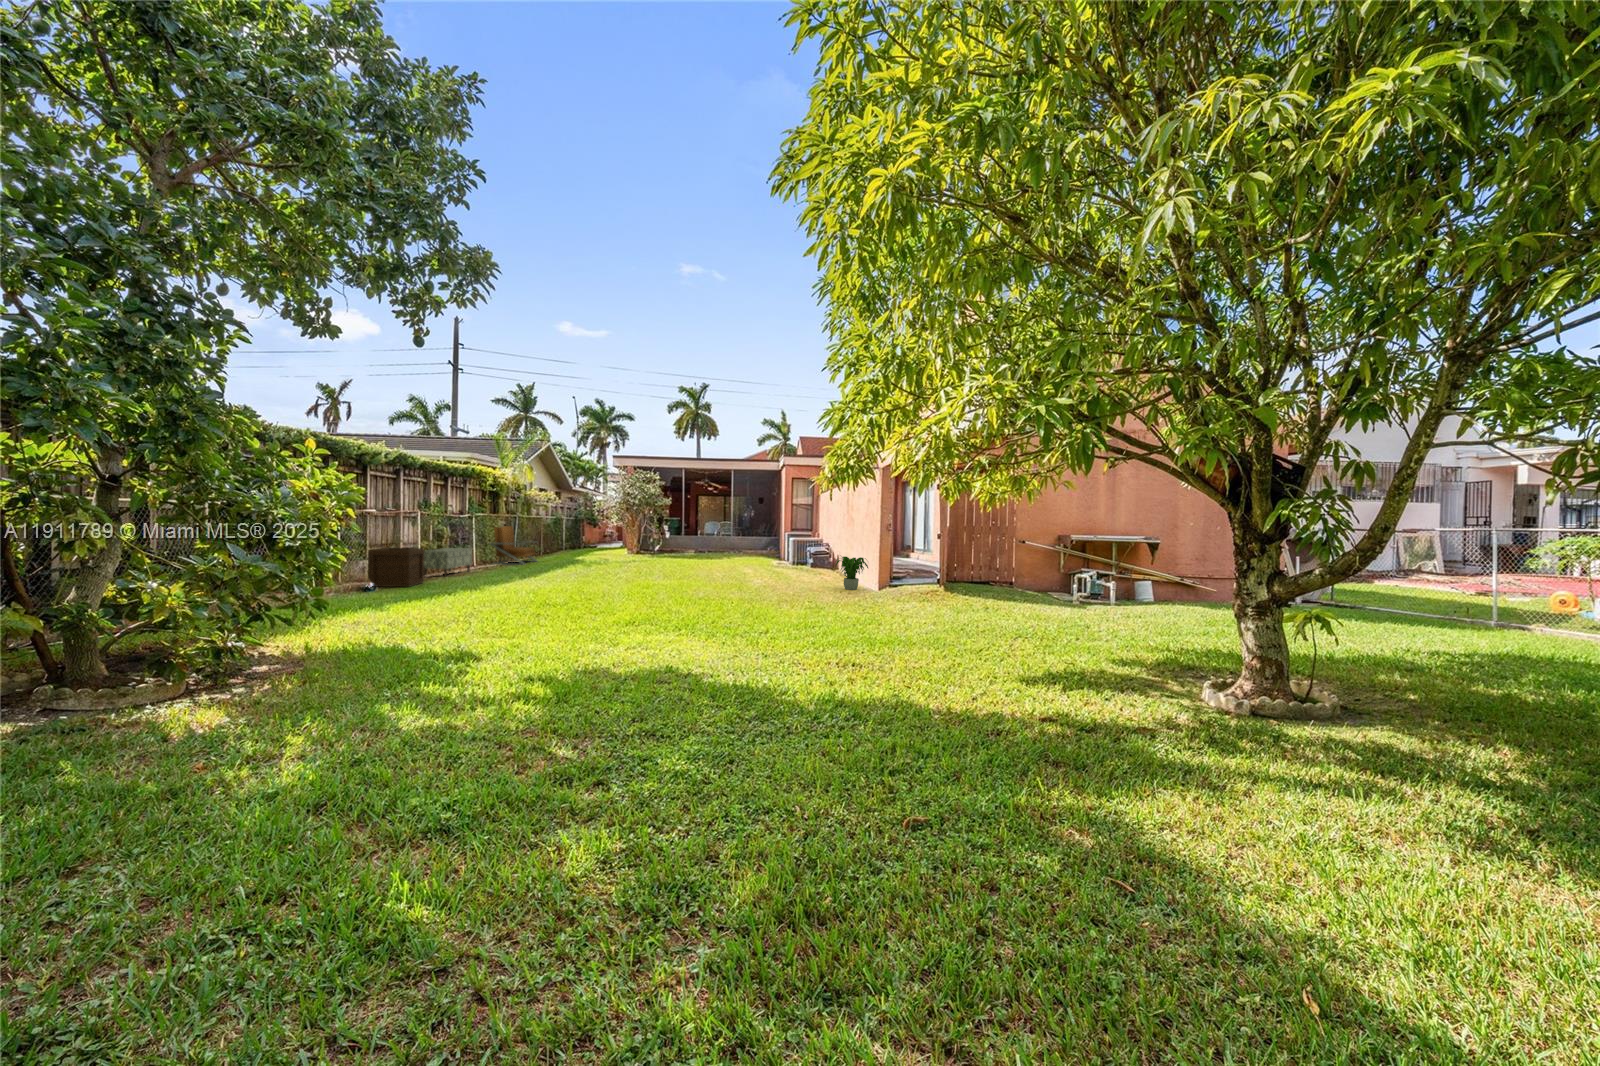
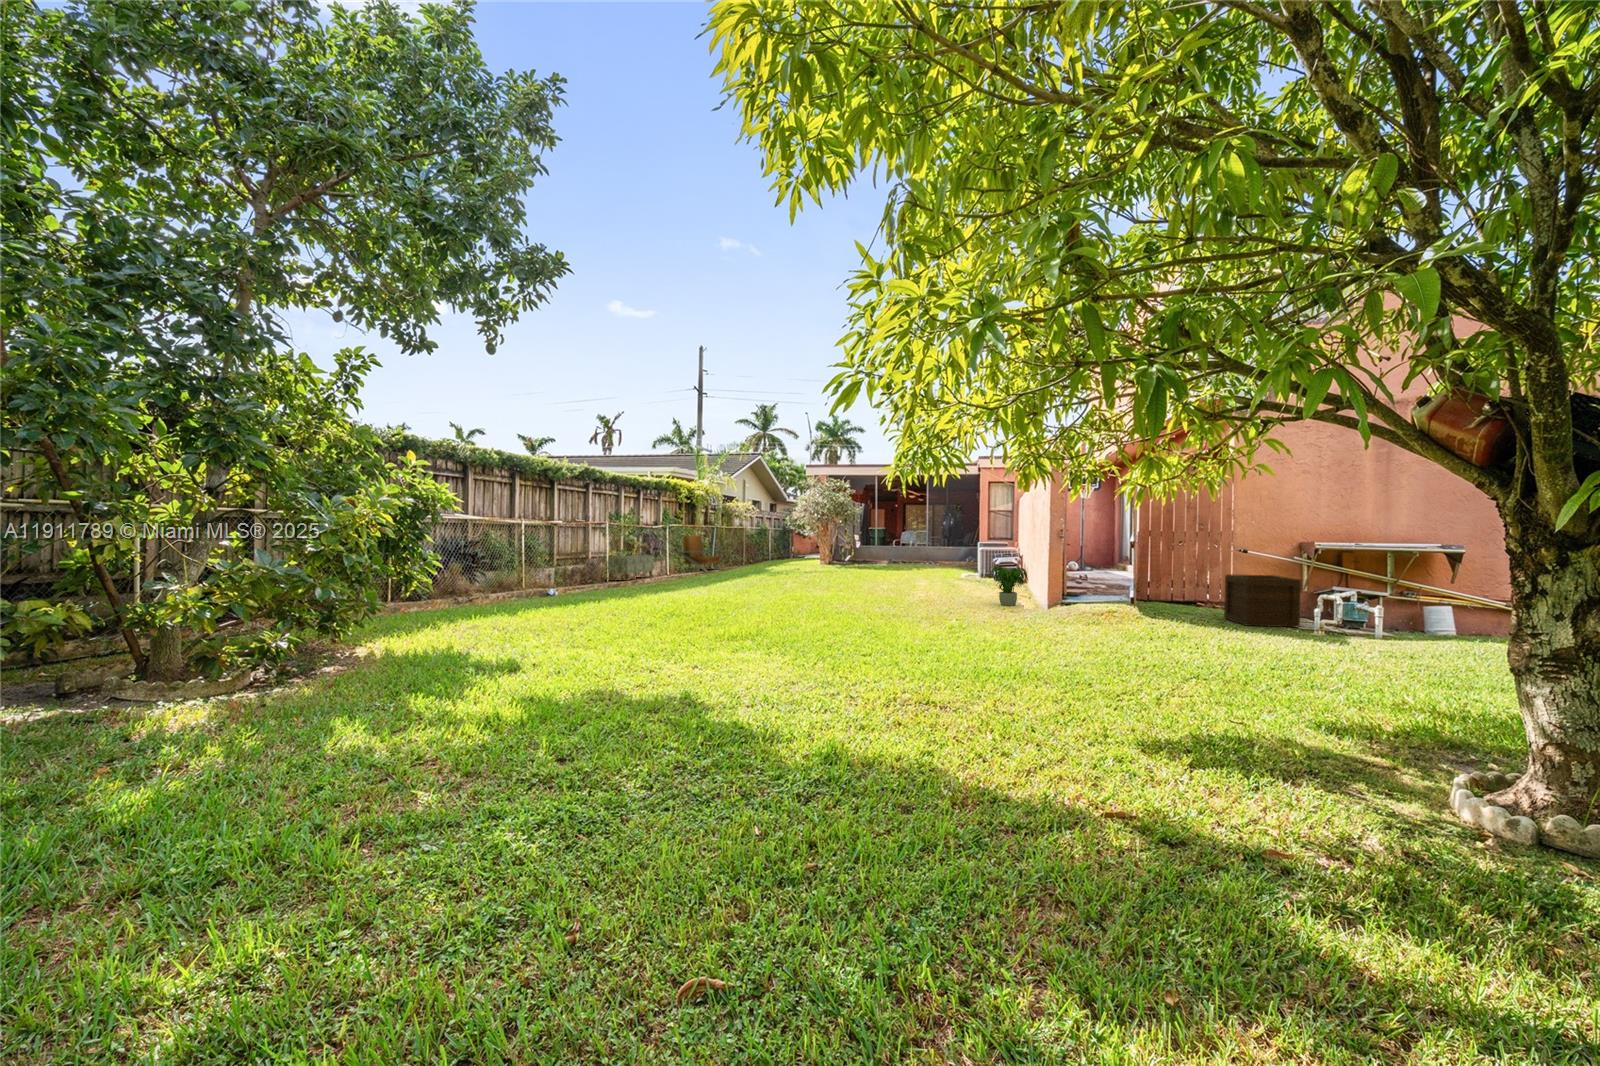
wooden crate: present [368,548,424,587] -> present [1224,574,1301,627]

